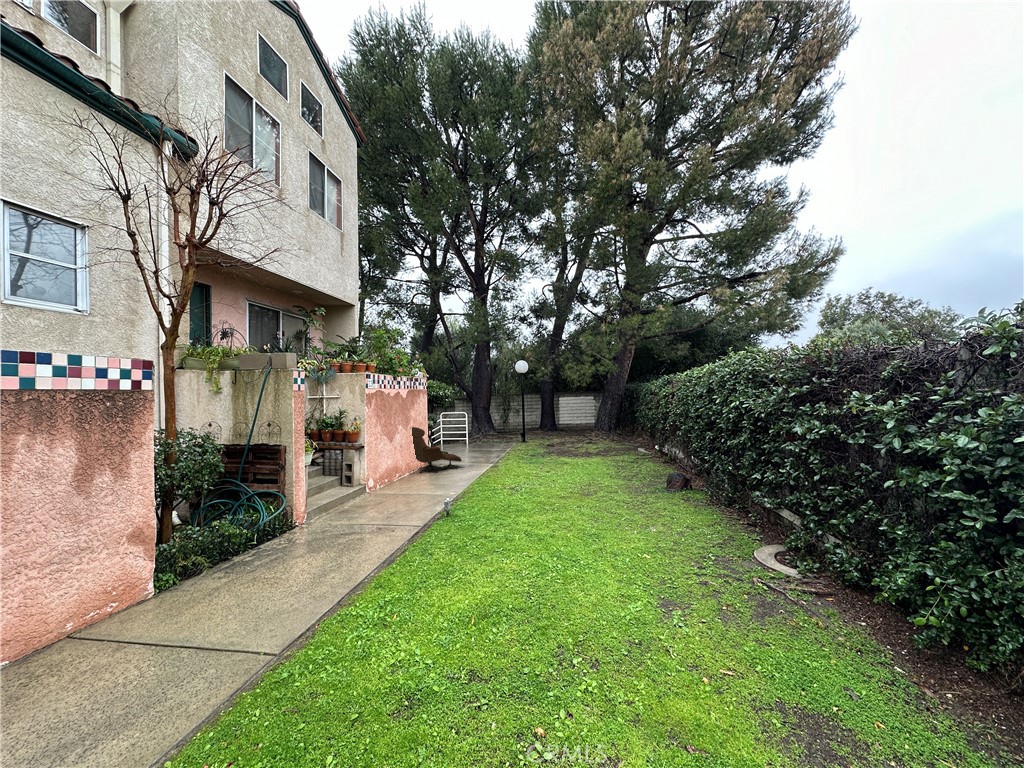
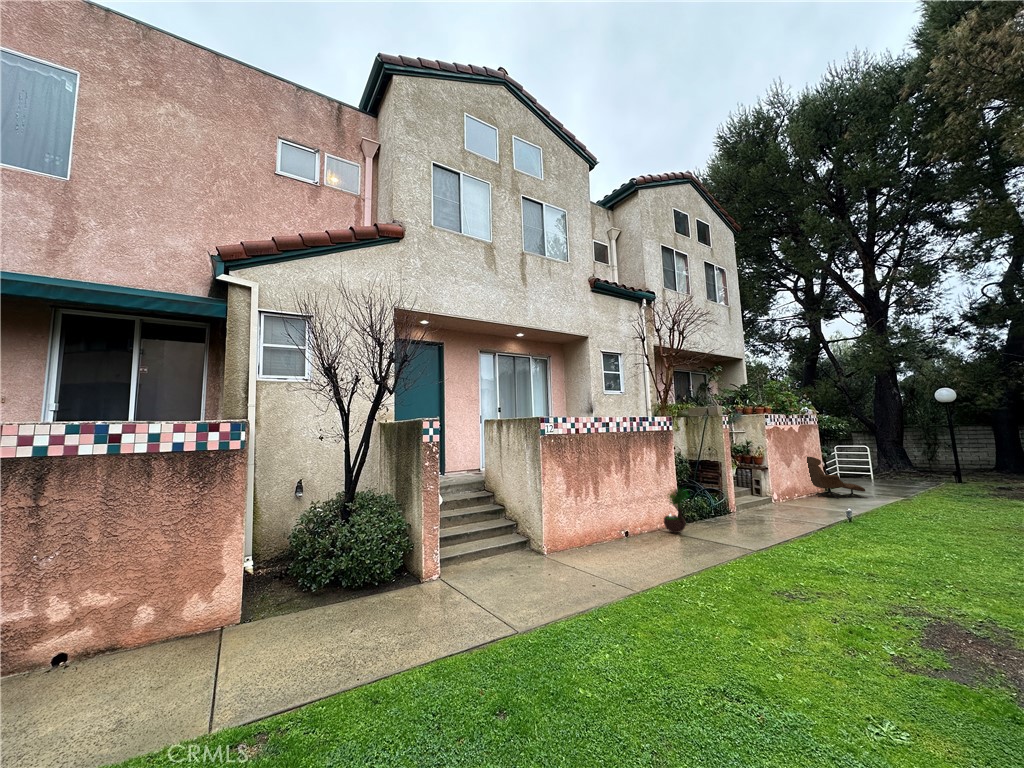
potted tree: none [50,522,150,649] -> present [664,489,689,533]

